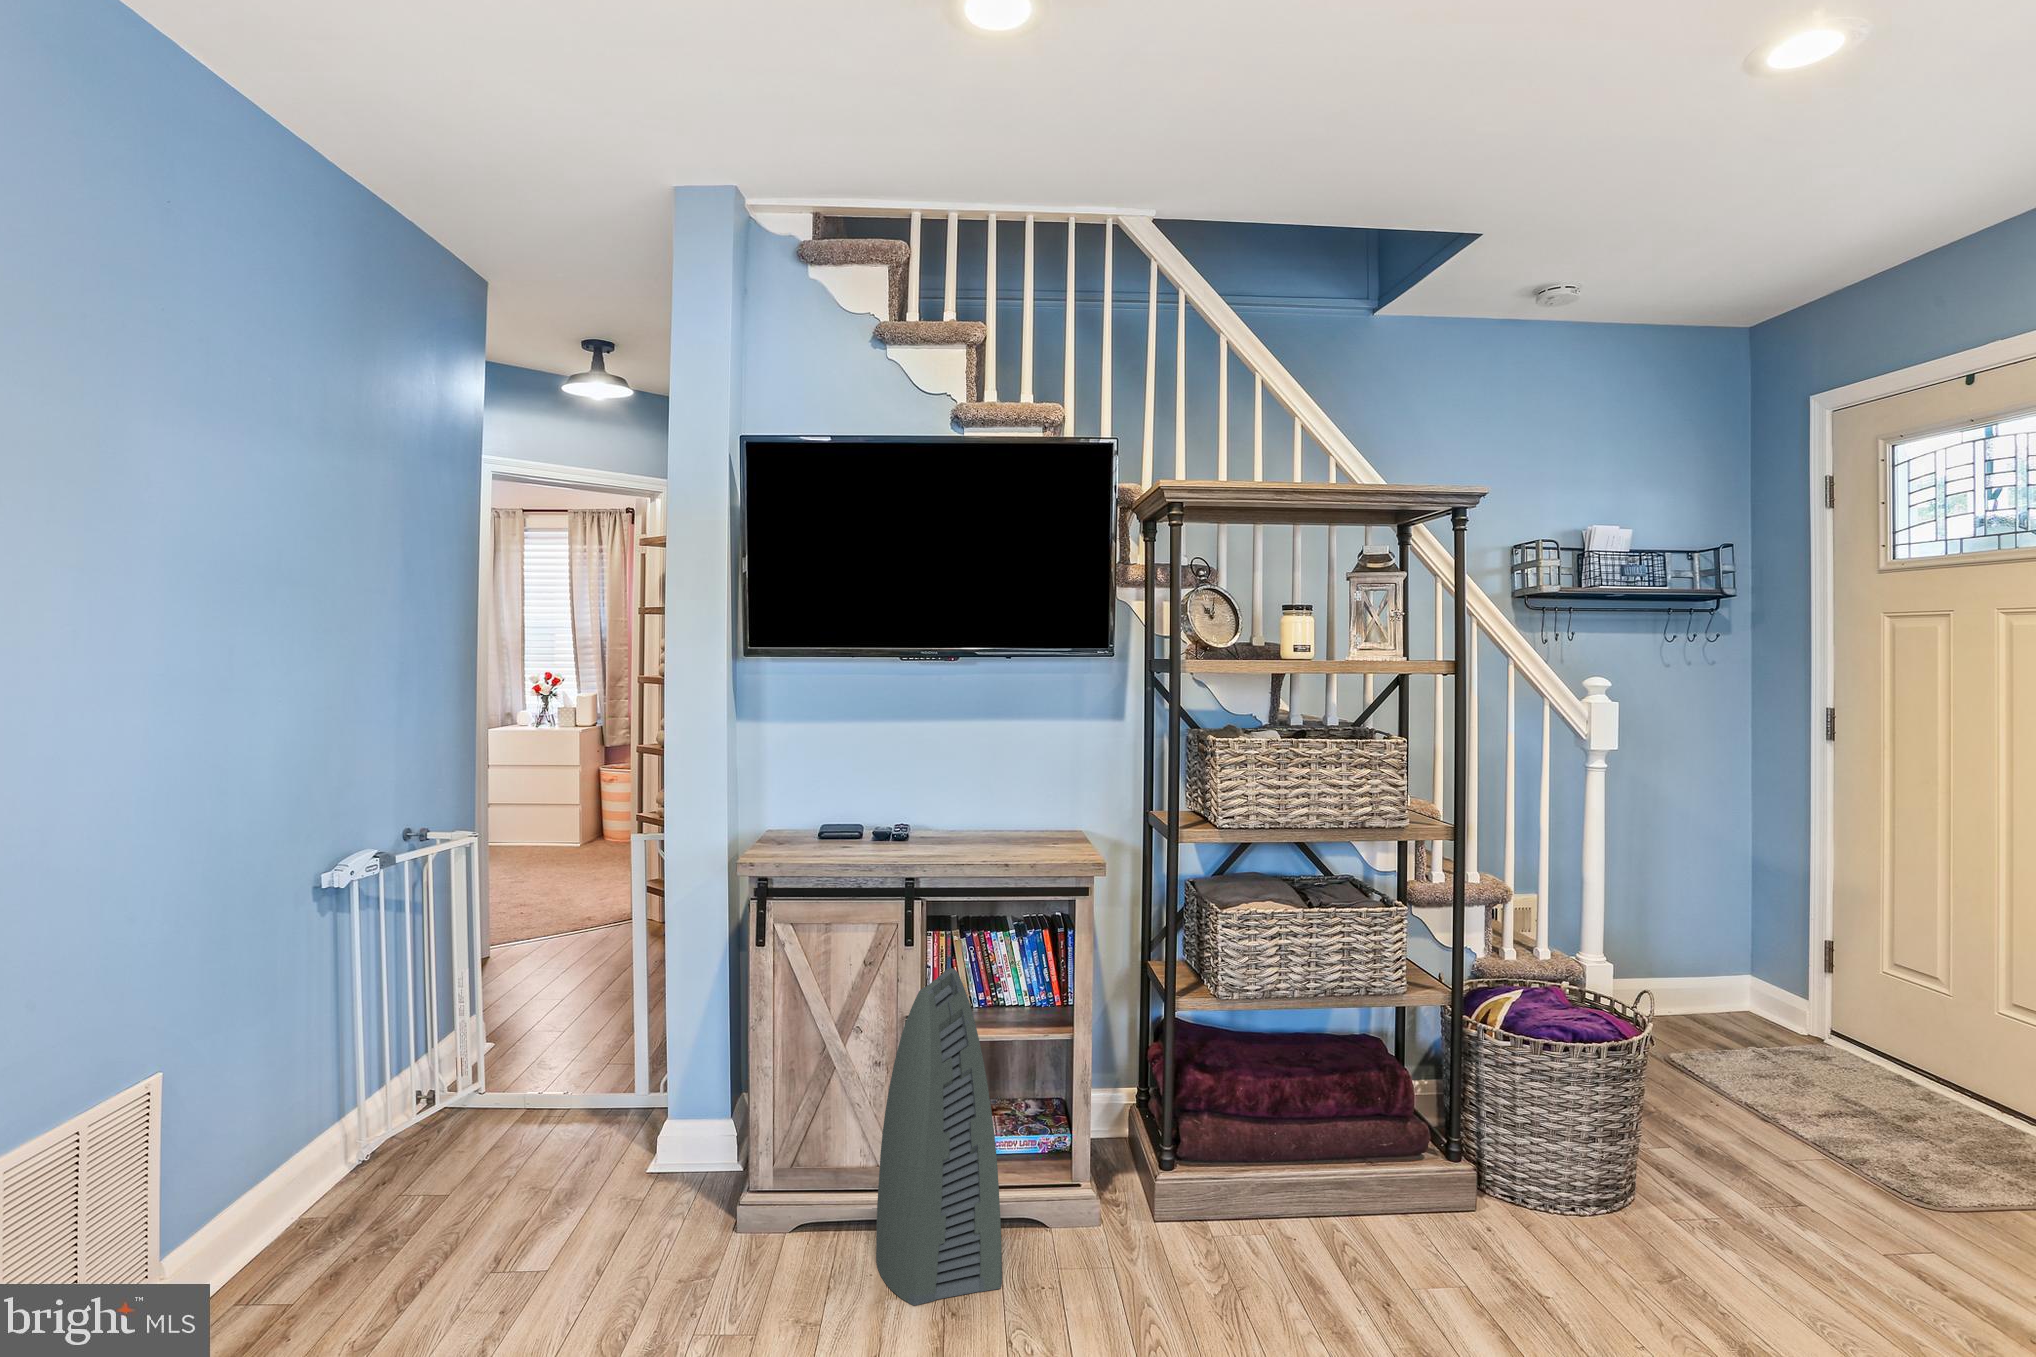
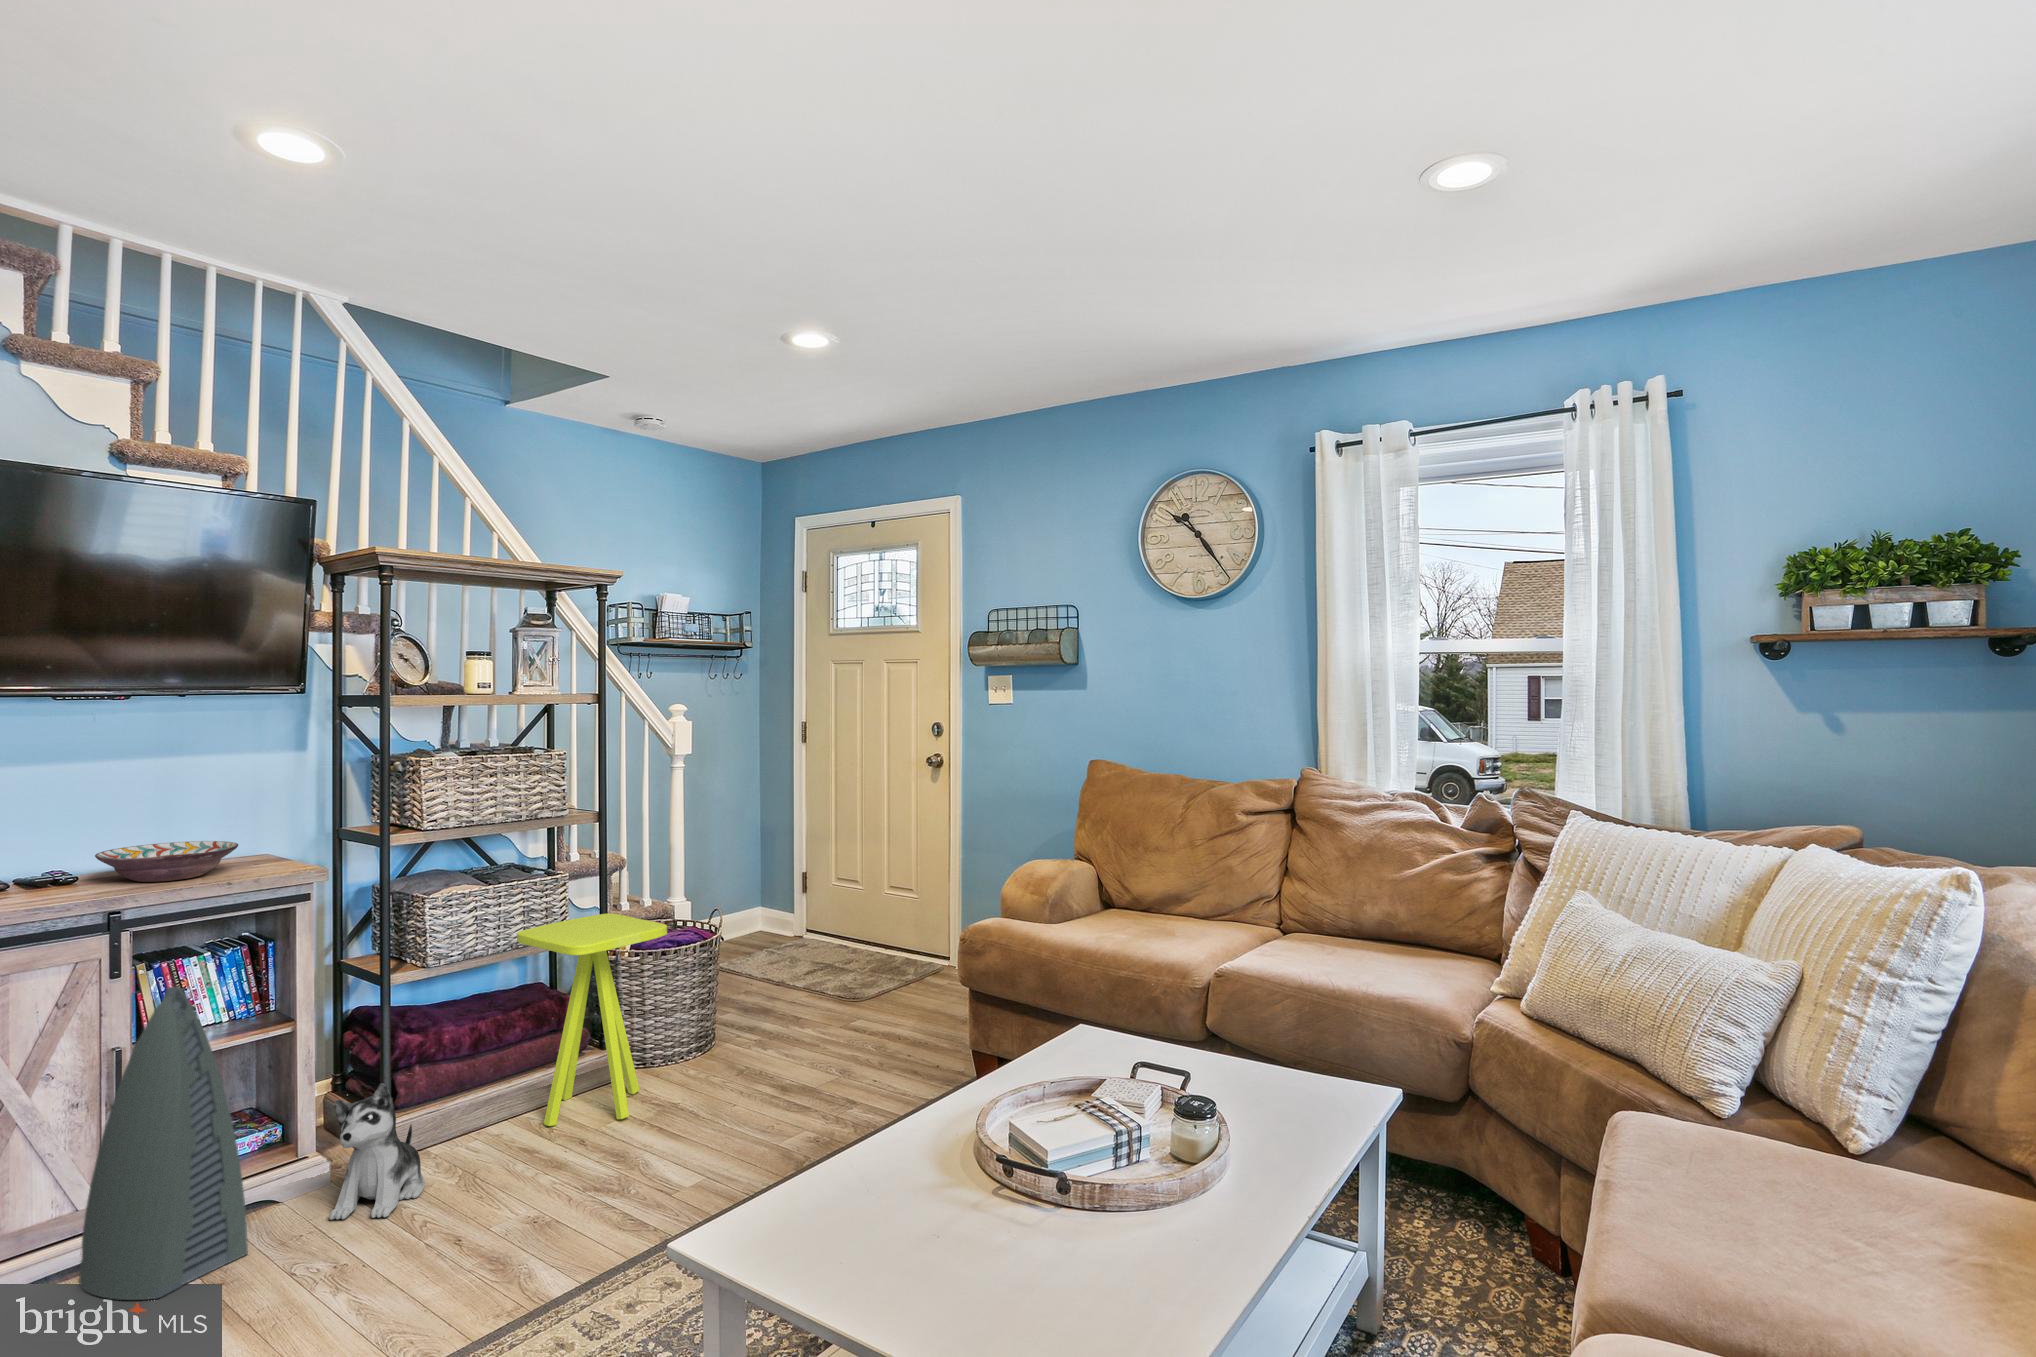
decorative bowl: none [926,809,1040,851] -> present [95,841,238,882]
side table: none [1323,971,1530,1286] -> present [517,913,667,1126]
plush toy: none [1082,1137,1187,1308] -> present [329,1083,425,1220]

